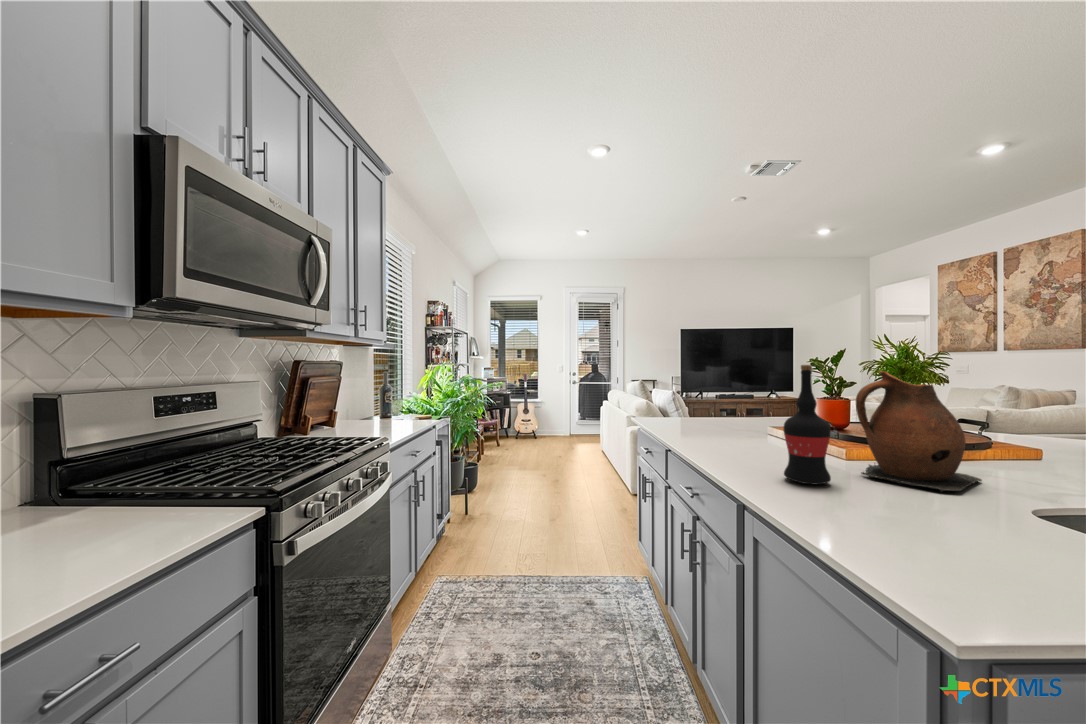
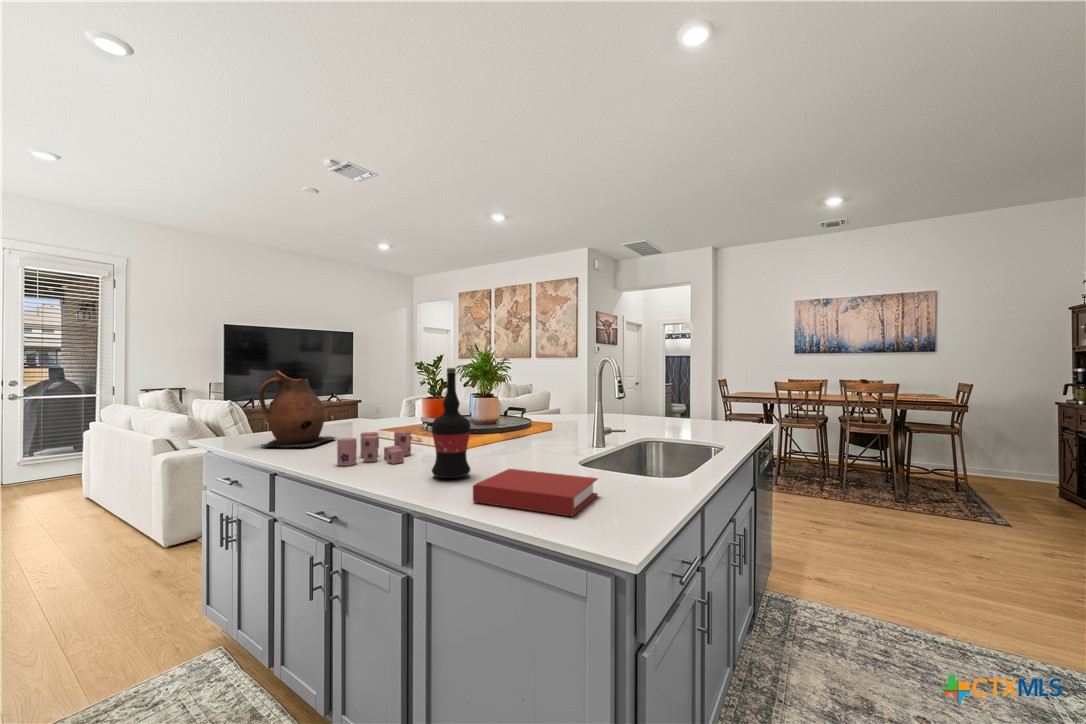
ceramic pitcher: present [856,371,982,492] -> present [259,371,335,448]
candle: none [708,425,786,459] -> present [337,431,411,466]
book: none [803,487,1011,565] -> present [473,469,598,516]

